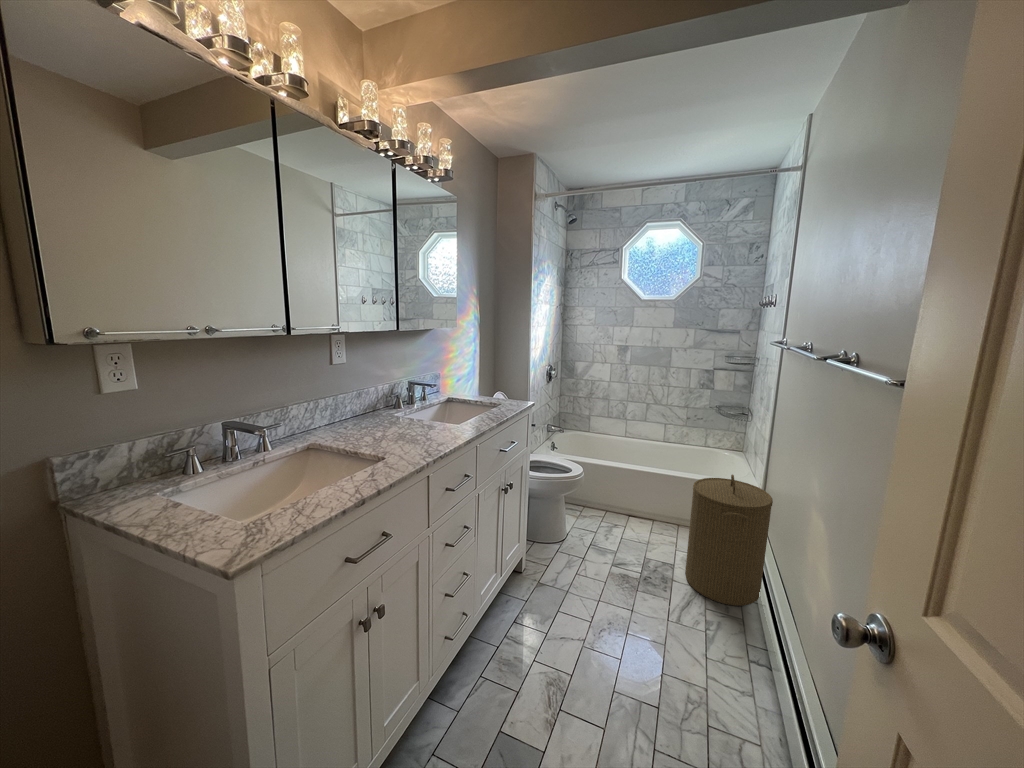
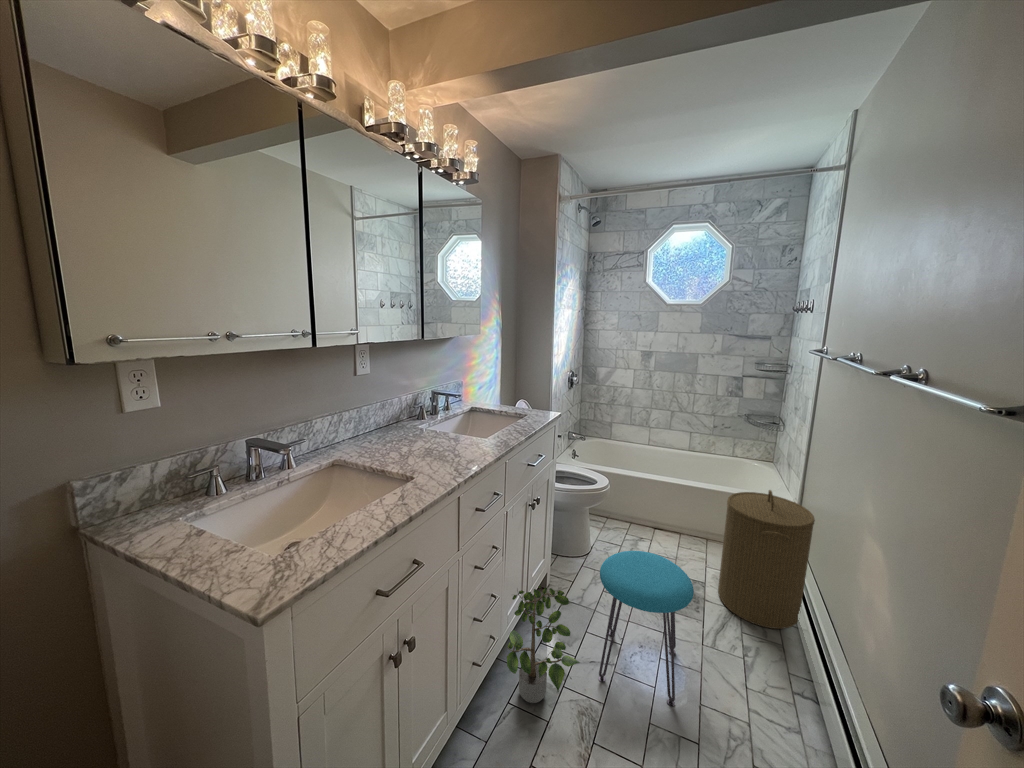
stool: none [567,533,655,676] -> present [598,551,694,706]
potted plant: none [478,564,549,676] -> present [507,586,580,703]

